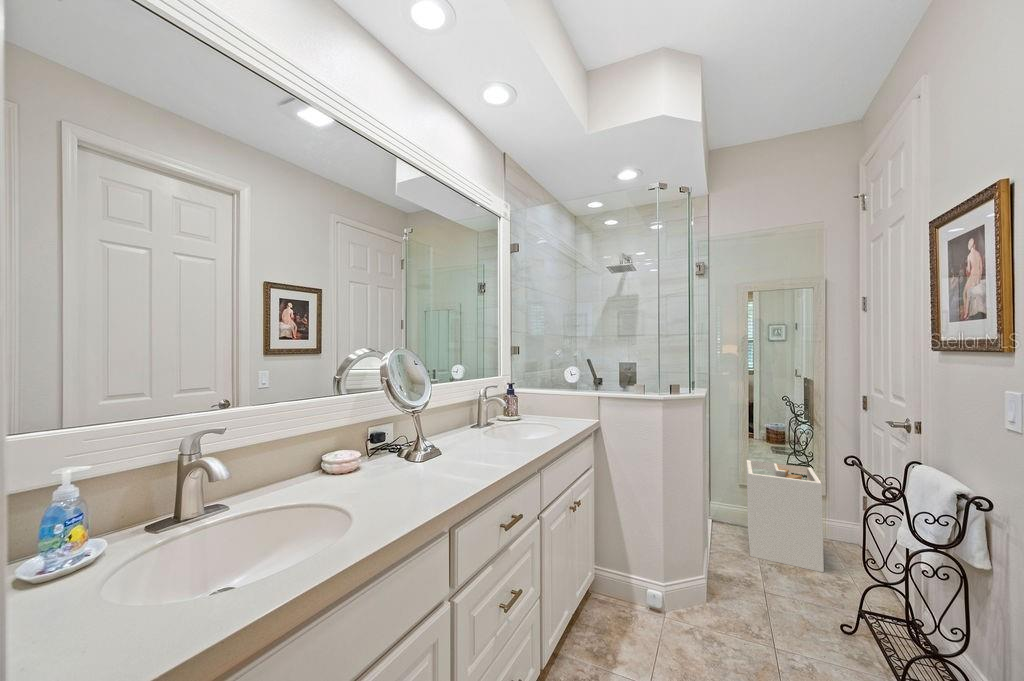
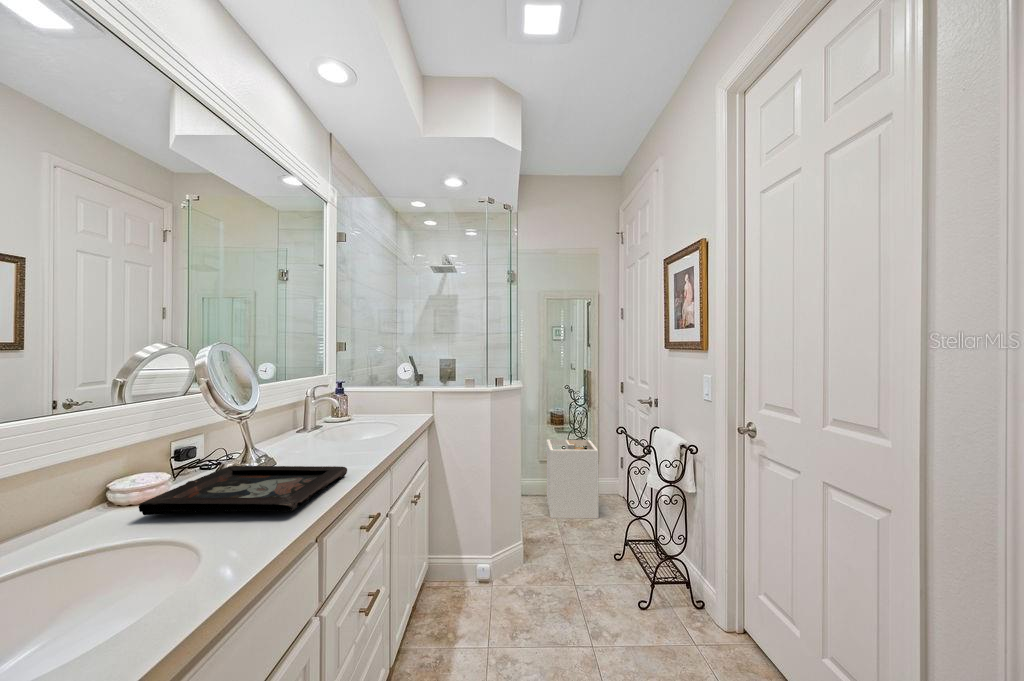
decorative tray: none [336,452,488,501] -> present [139,466,347,515]

